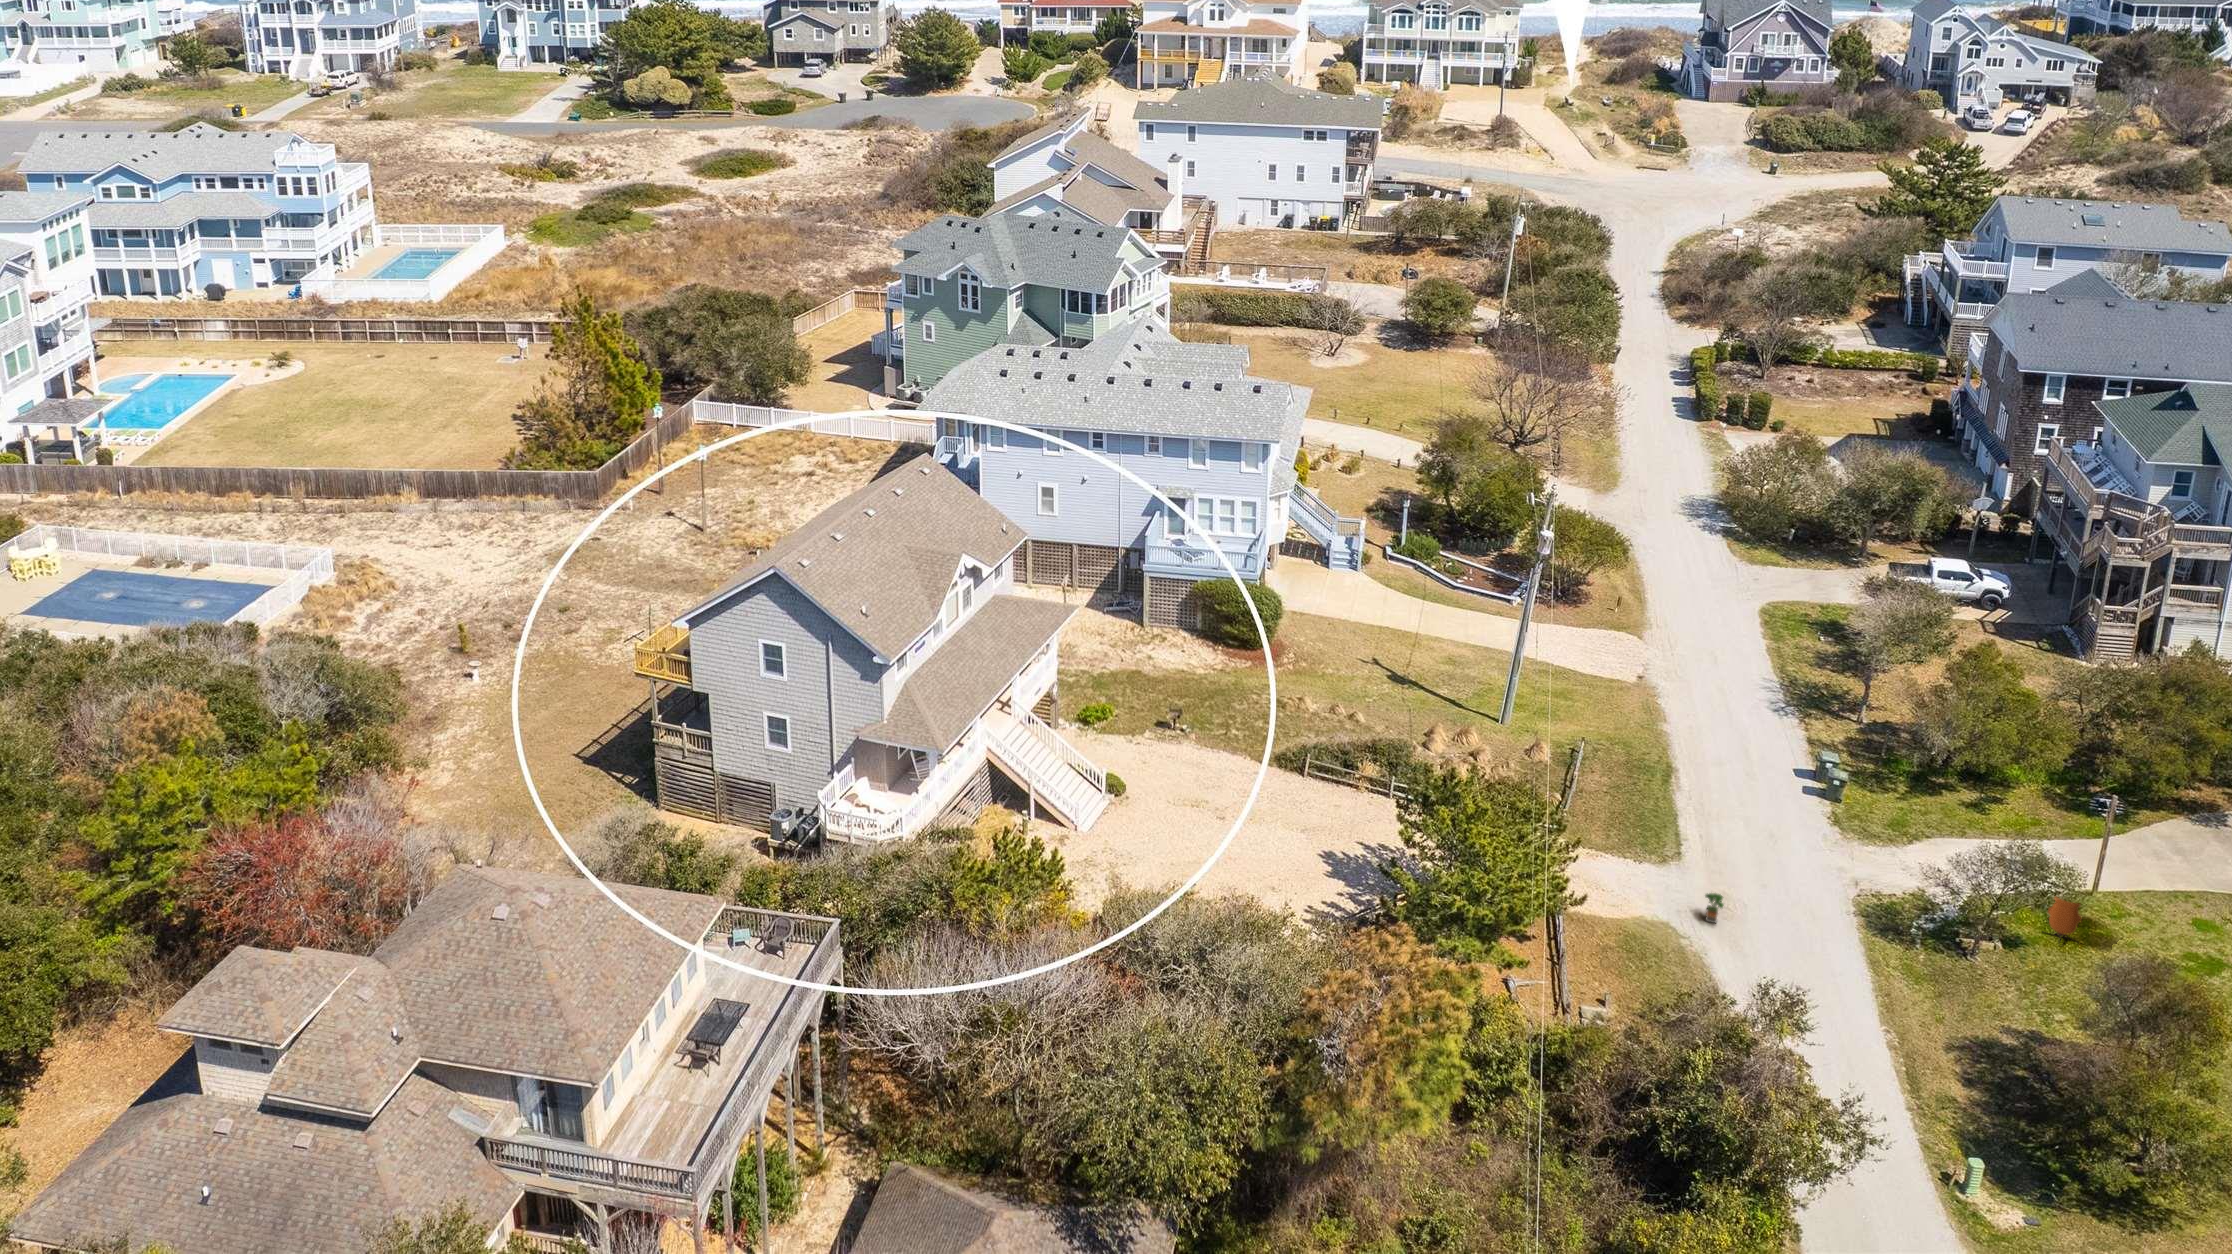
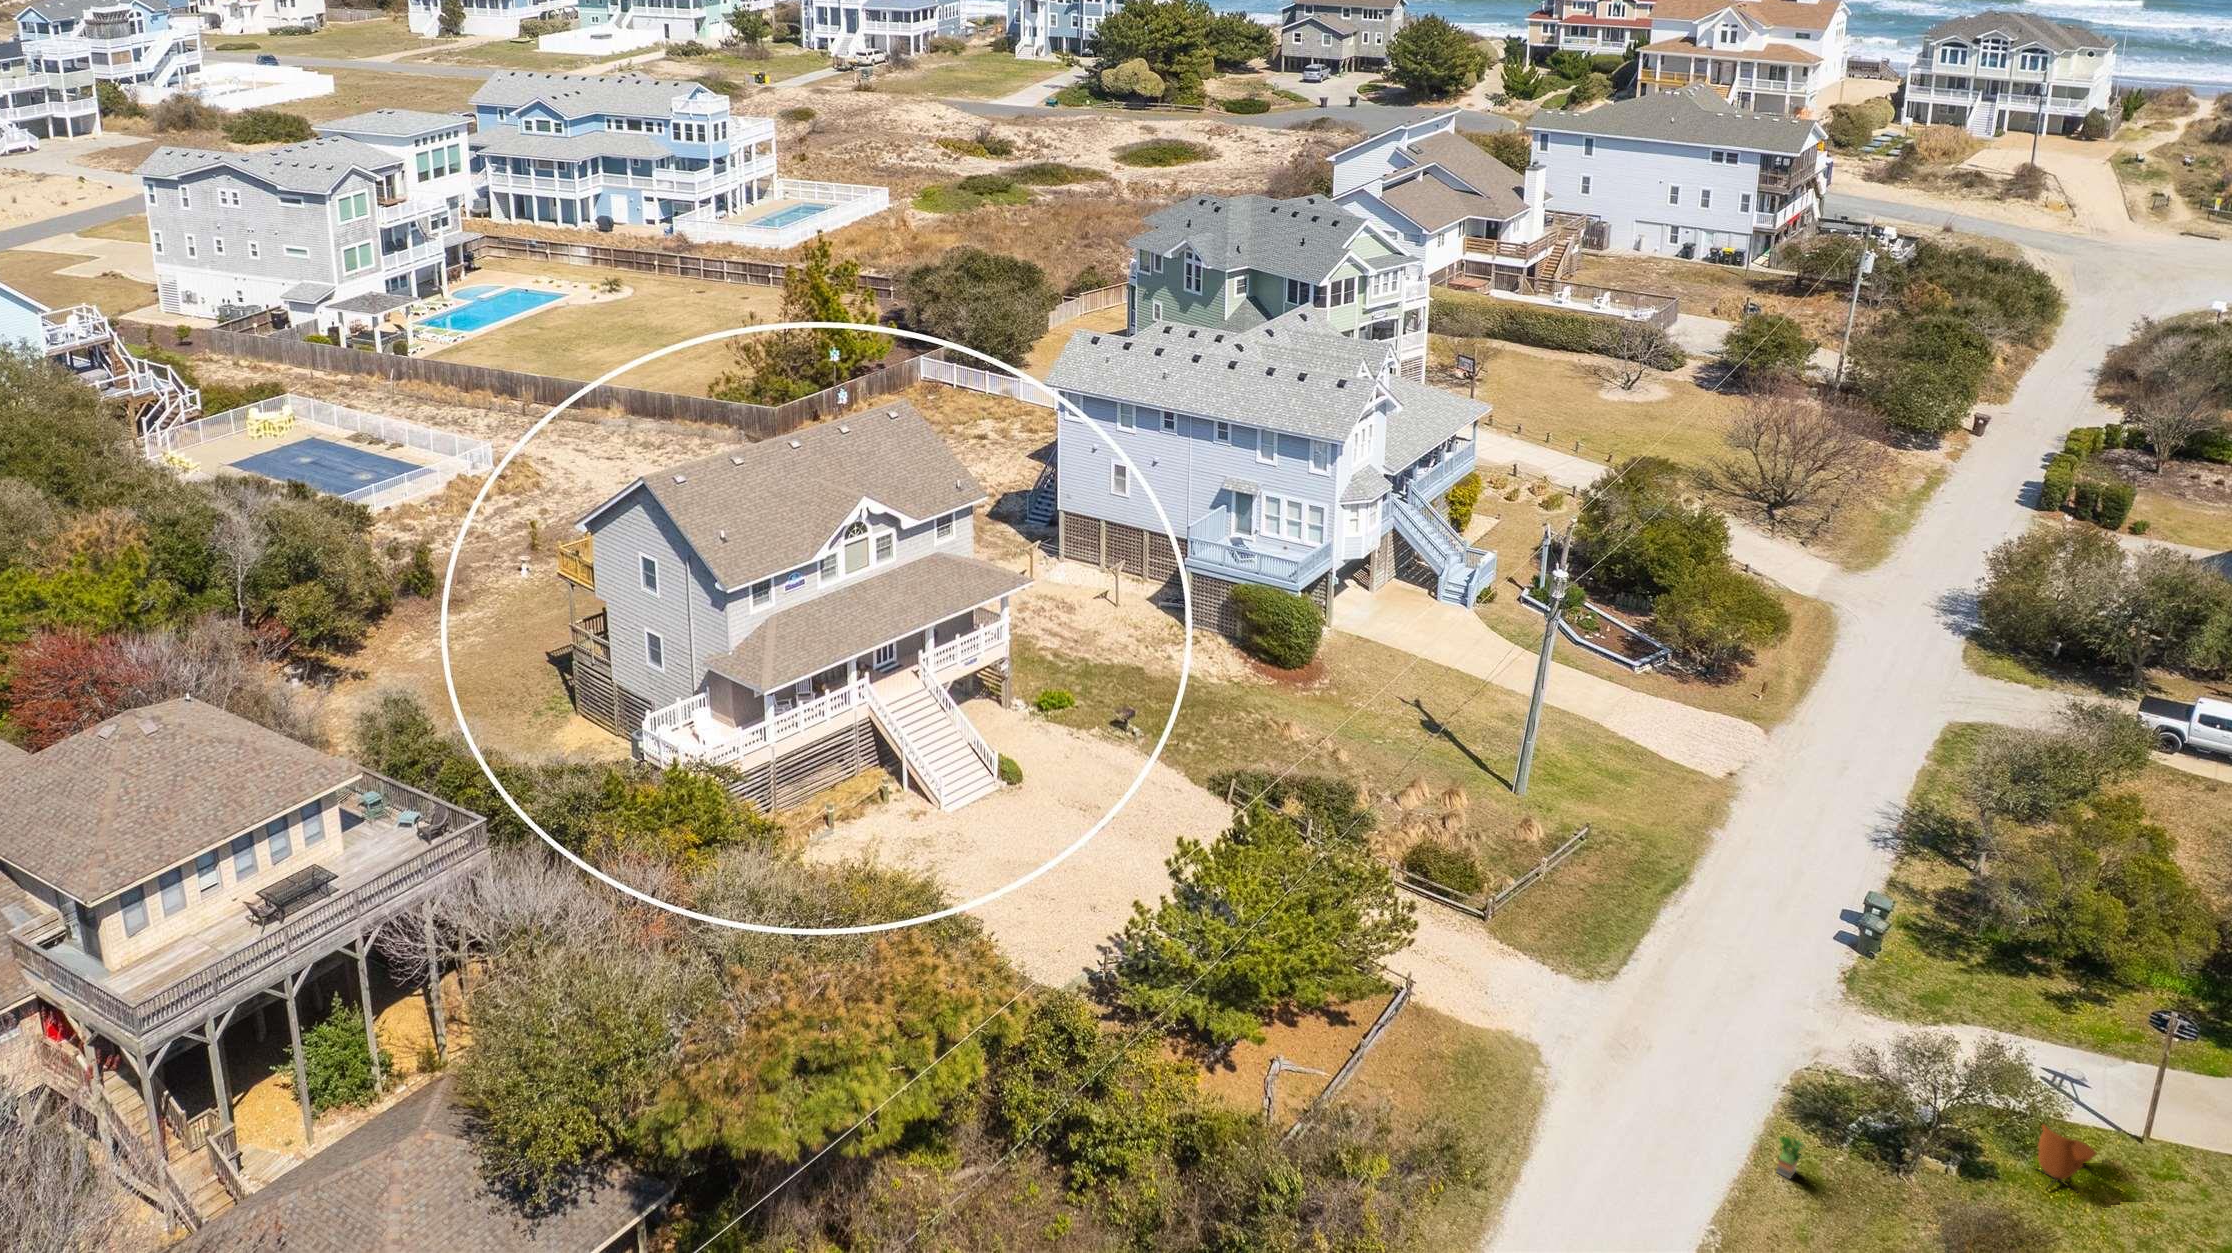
potted tree: present [1705,893,1724,924] -> present [1777,1137,1805,1178]

